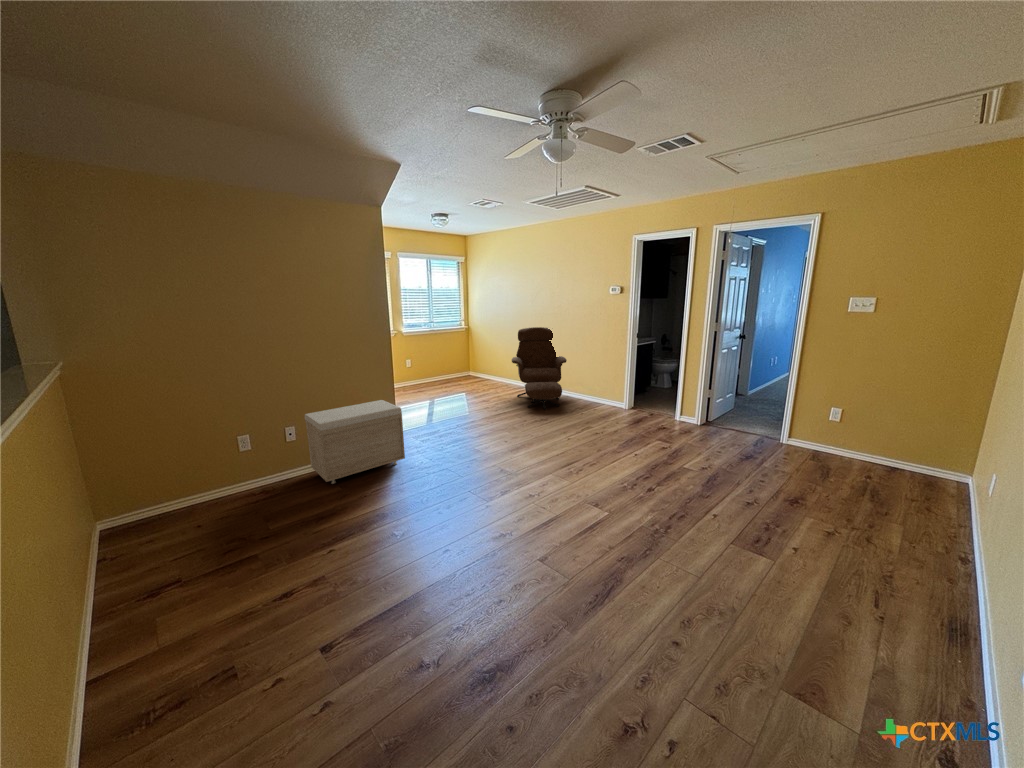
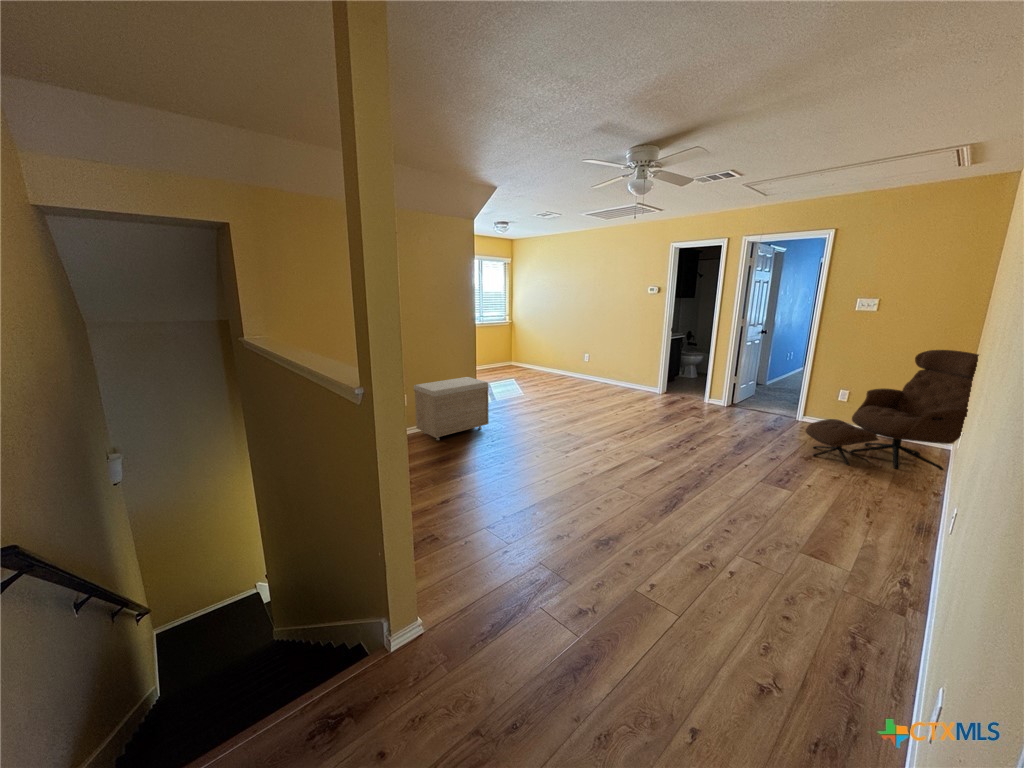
lounge chair: present [512,327,567,410] -> present [805,350,979,470]

